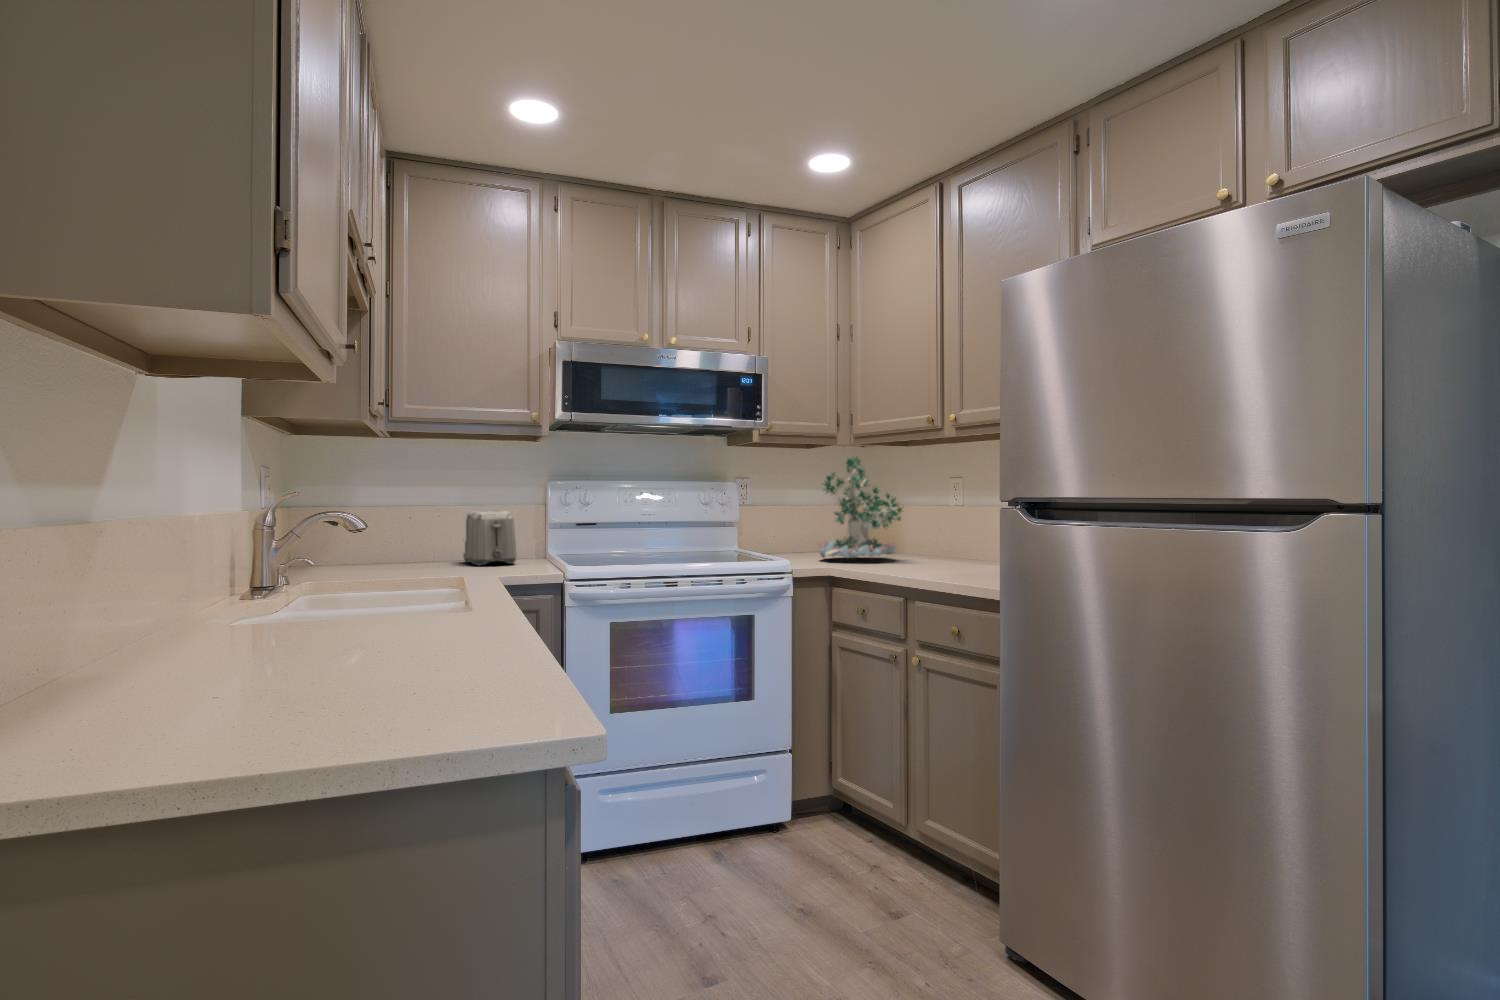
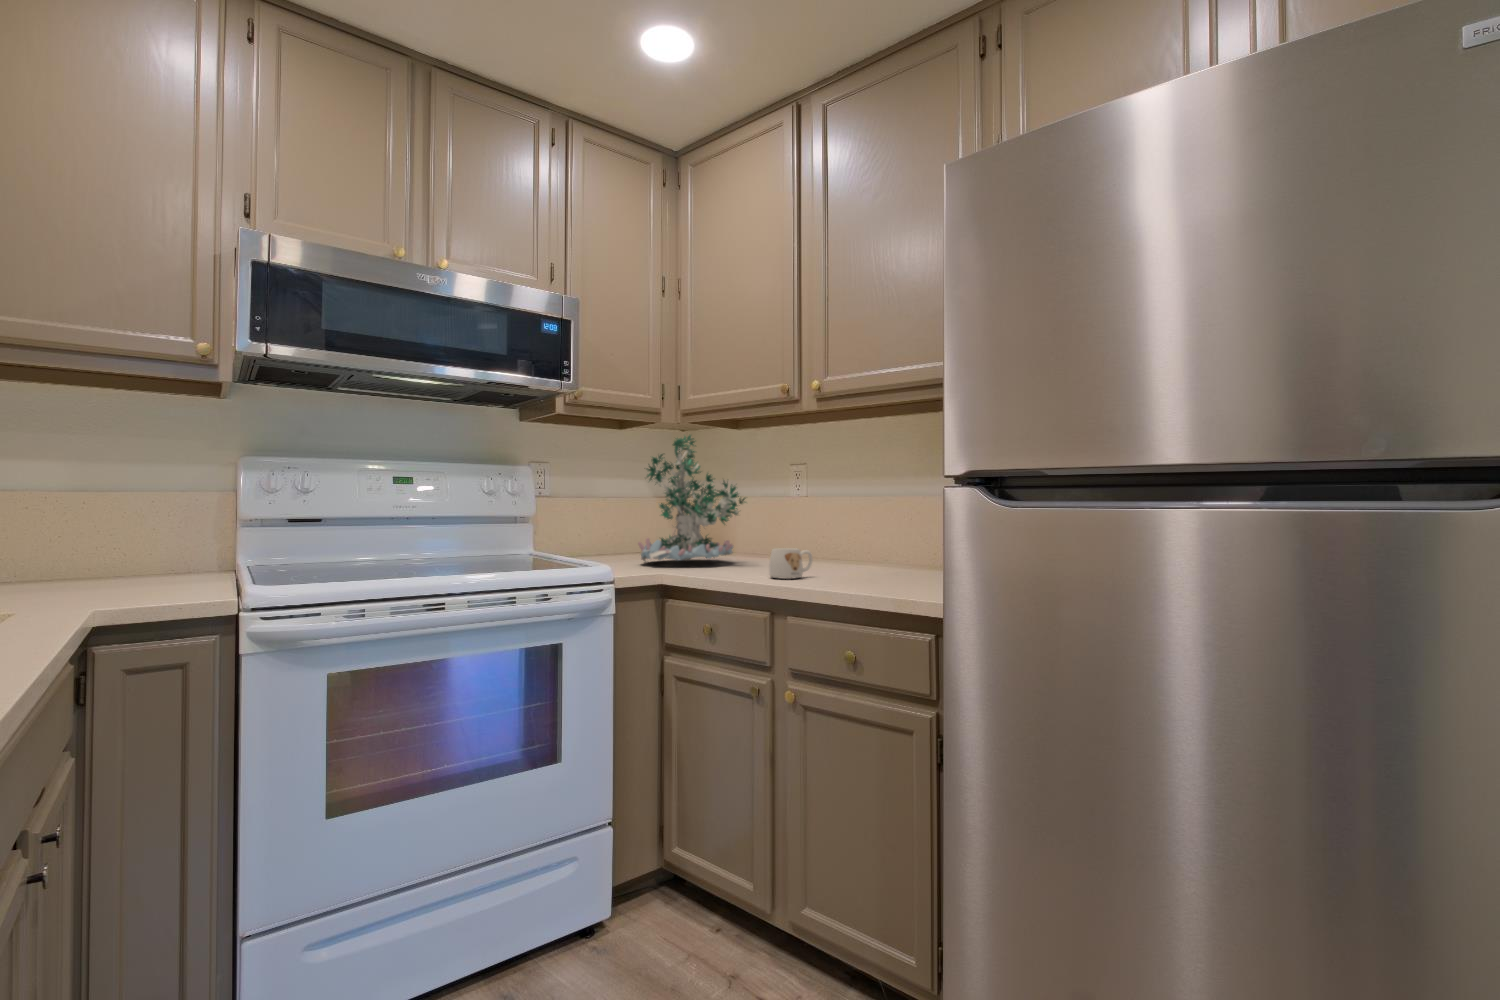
toaster: present [463,511,516,565] -> none [80,500,179,587]
mug: none [911,549,947,573] -> present [769,548,812,579]

